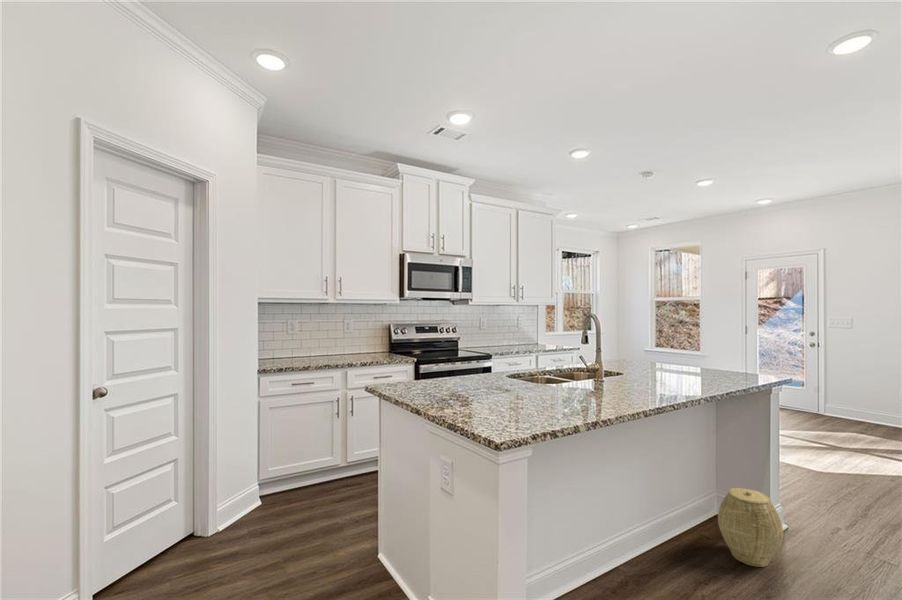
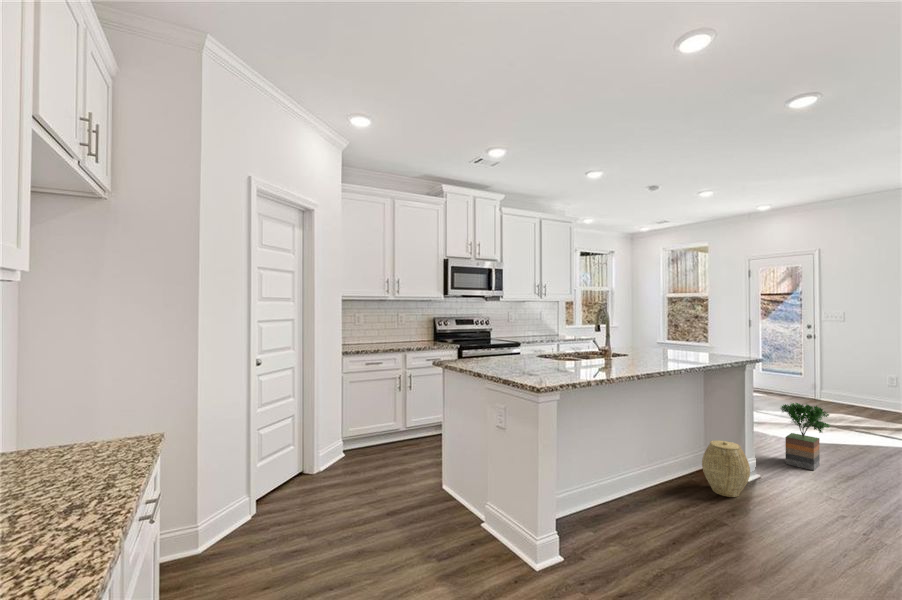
potted tree: none [803,430,872,519] -> present [781,403,830,470]

